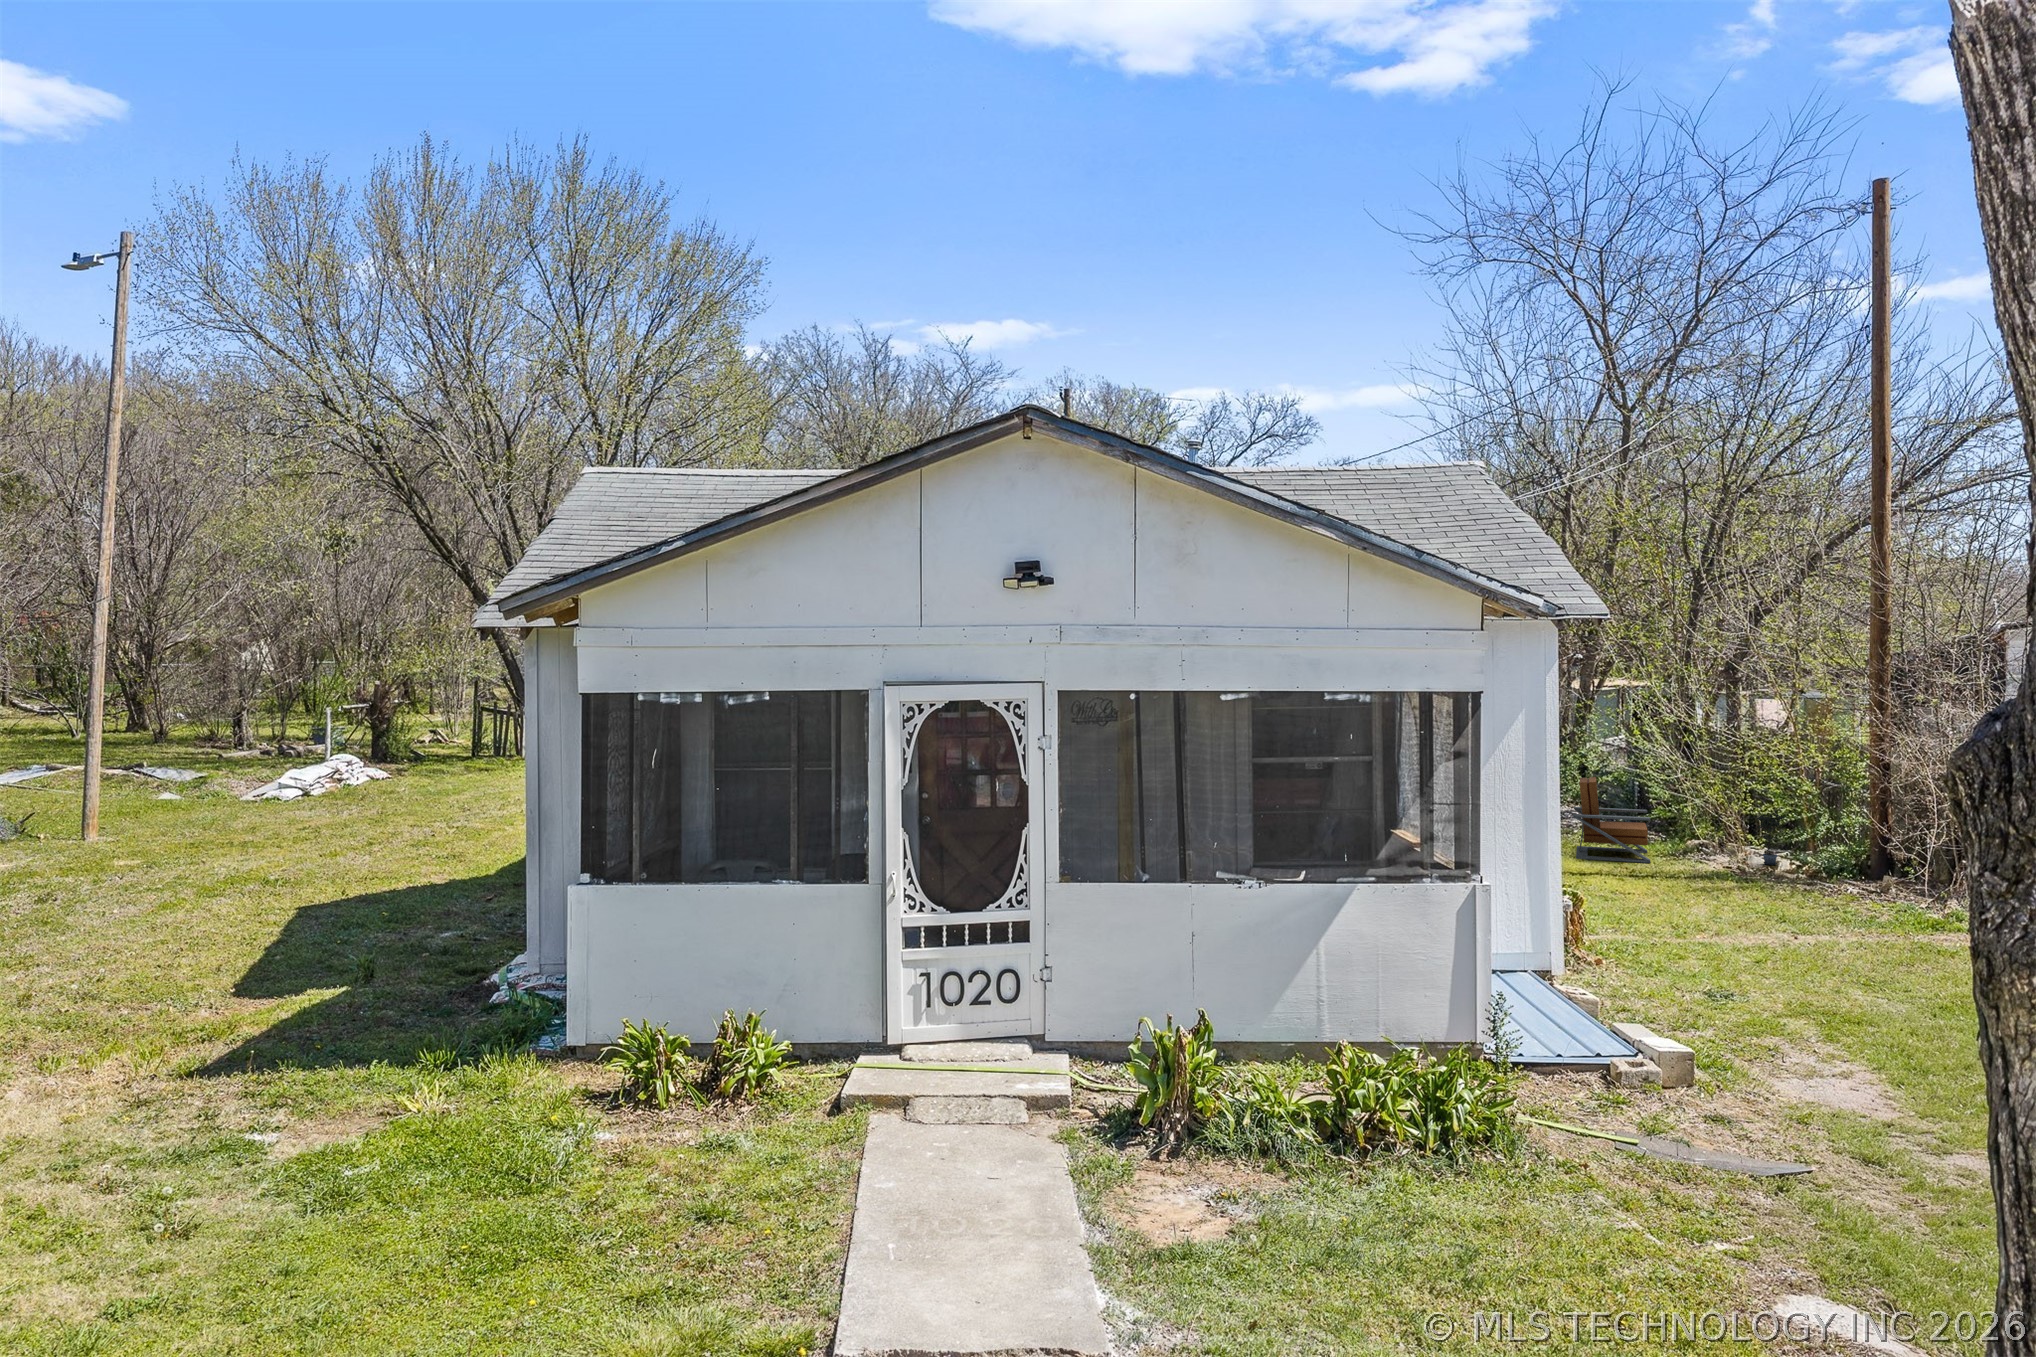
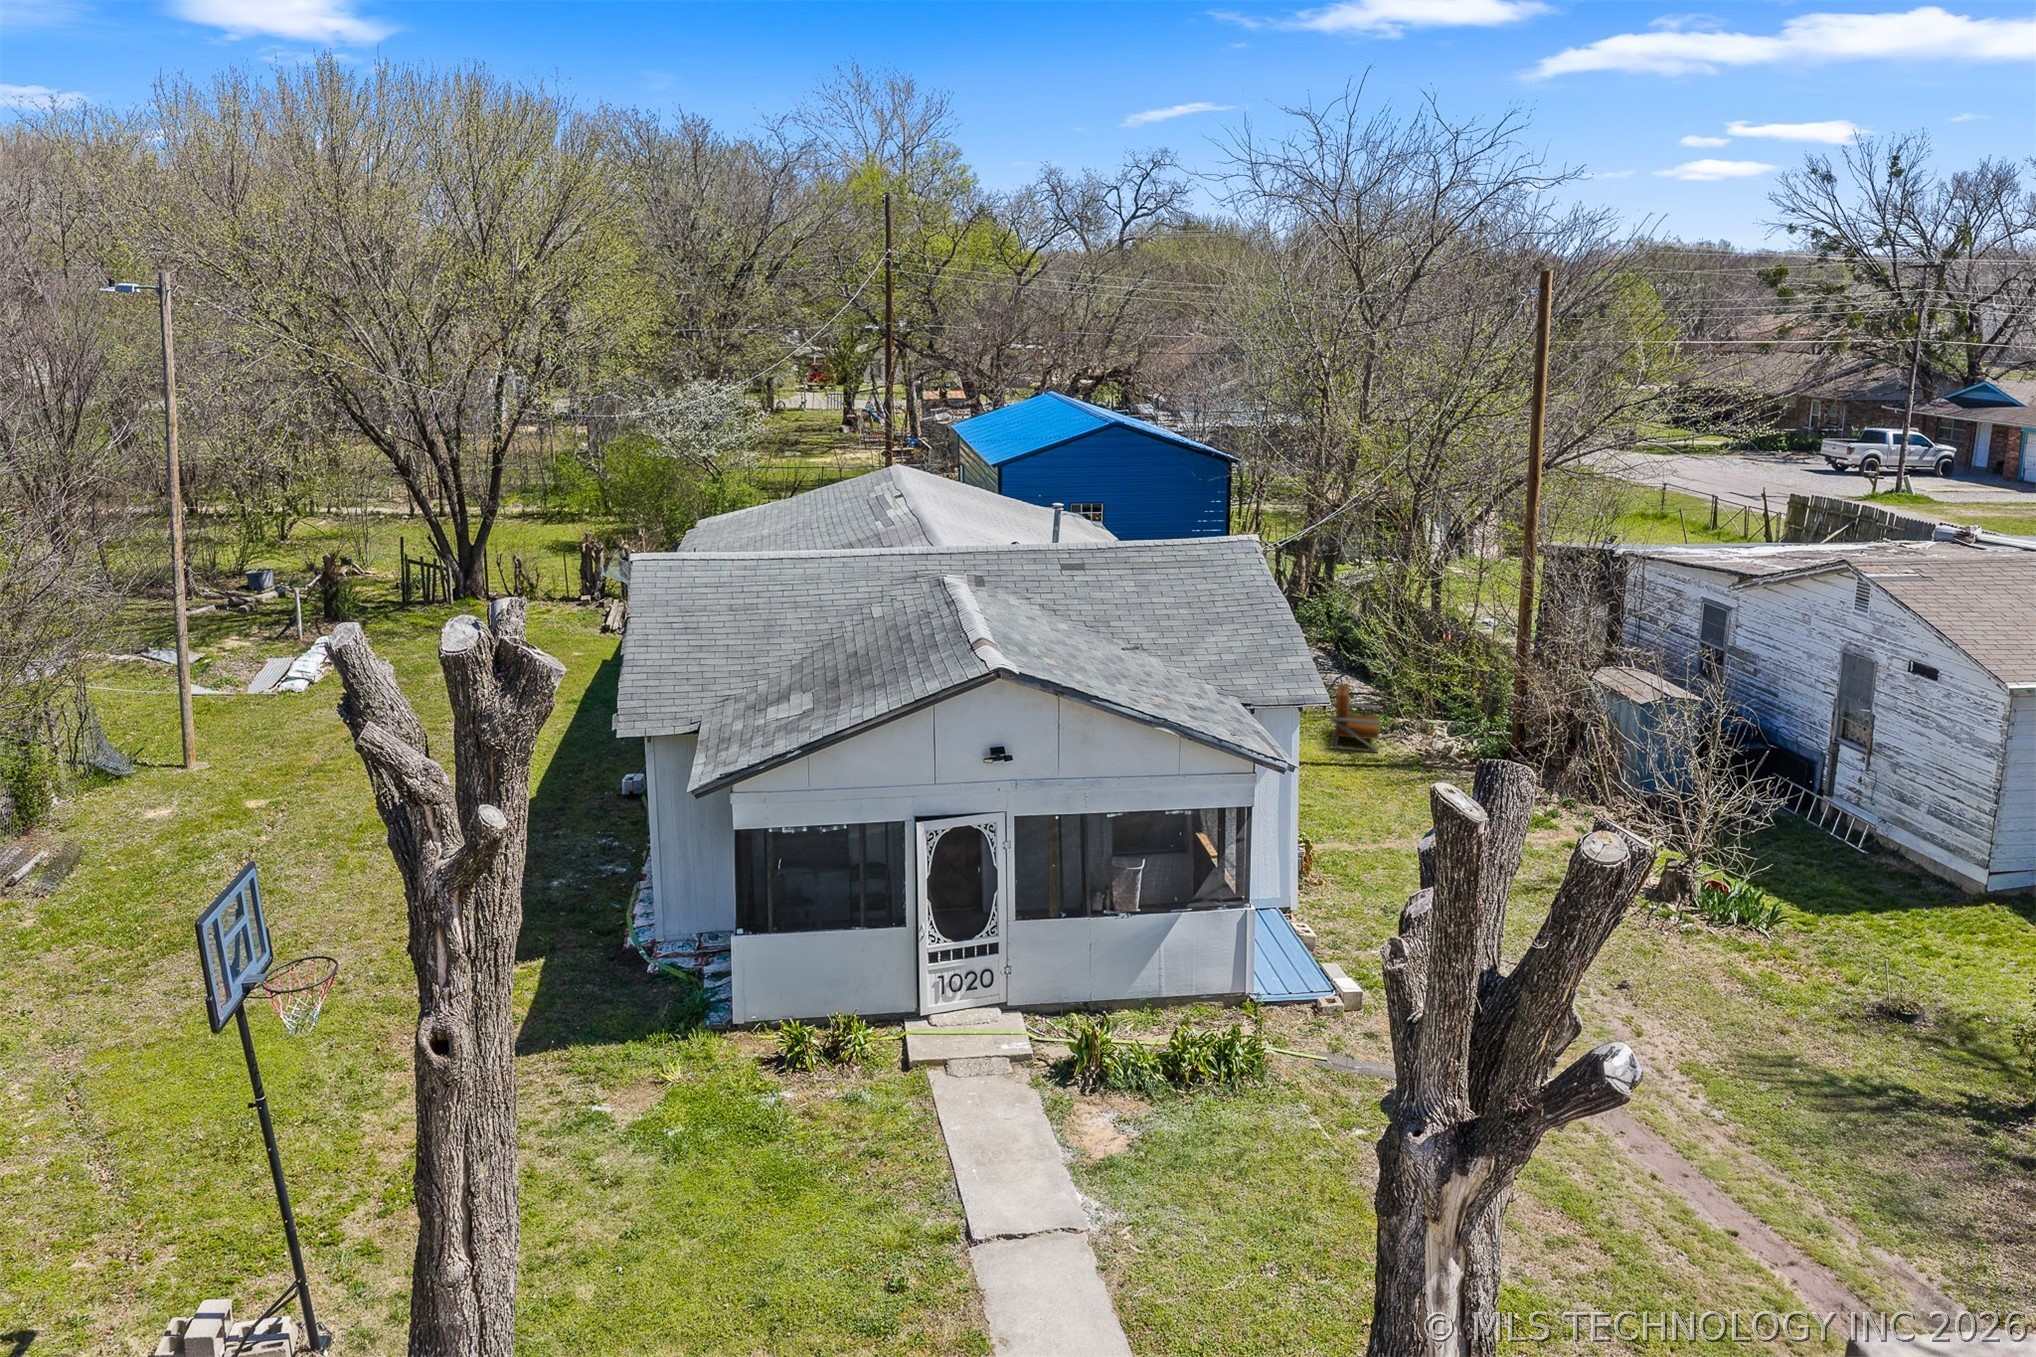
potted plant: present [1757,811,1784,865] -> none [1450,716,1470,752]

